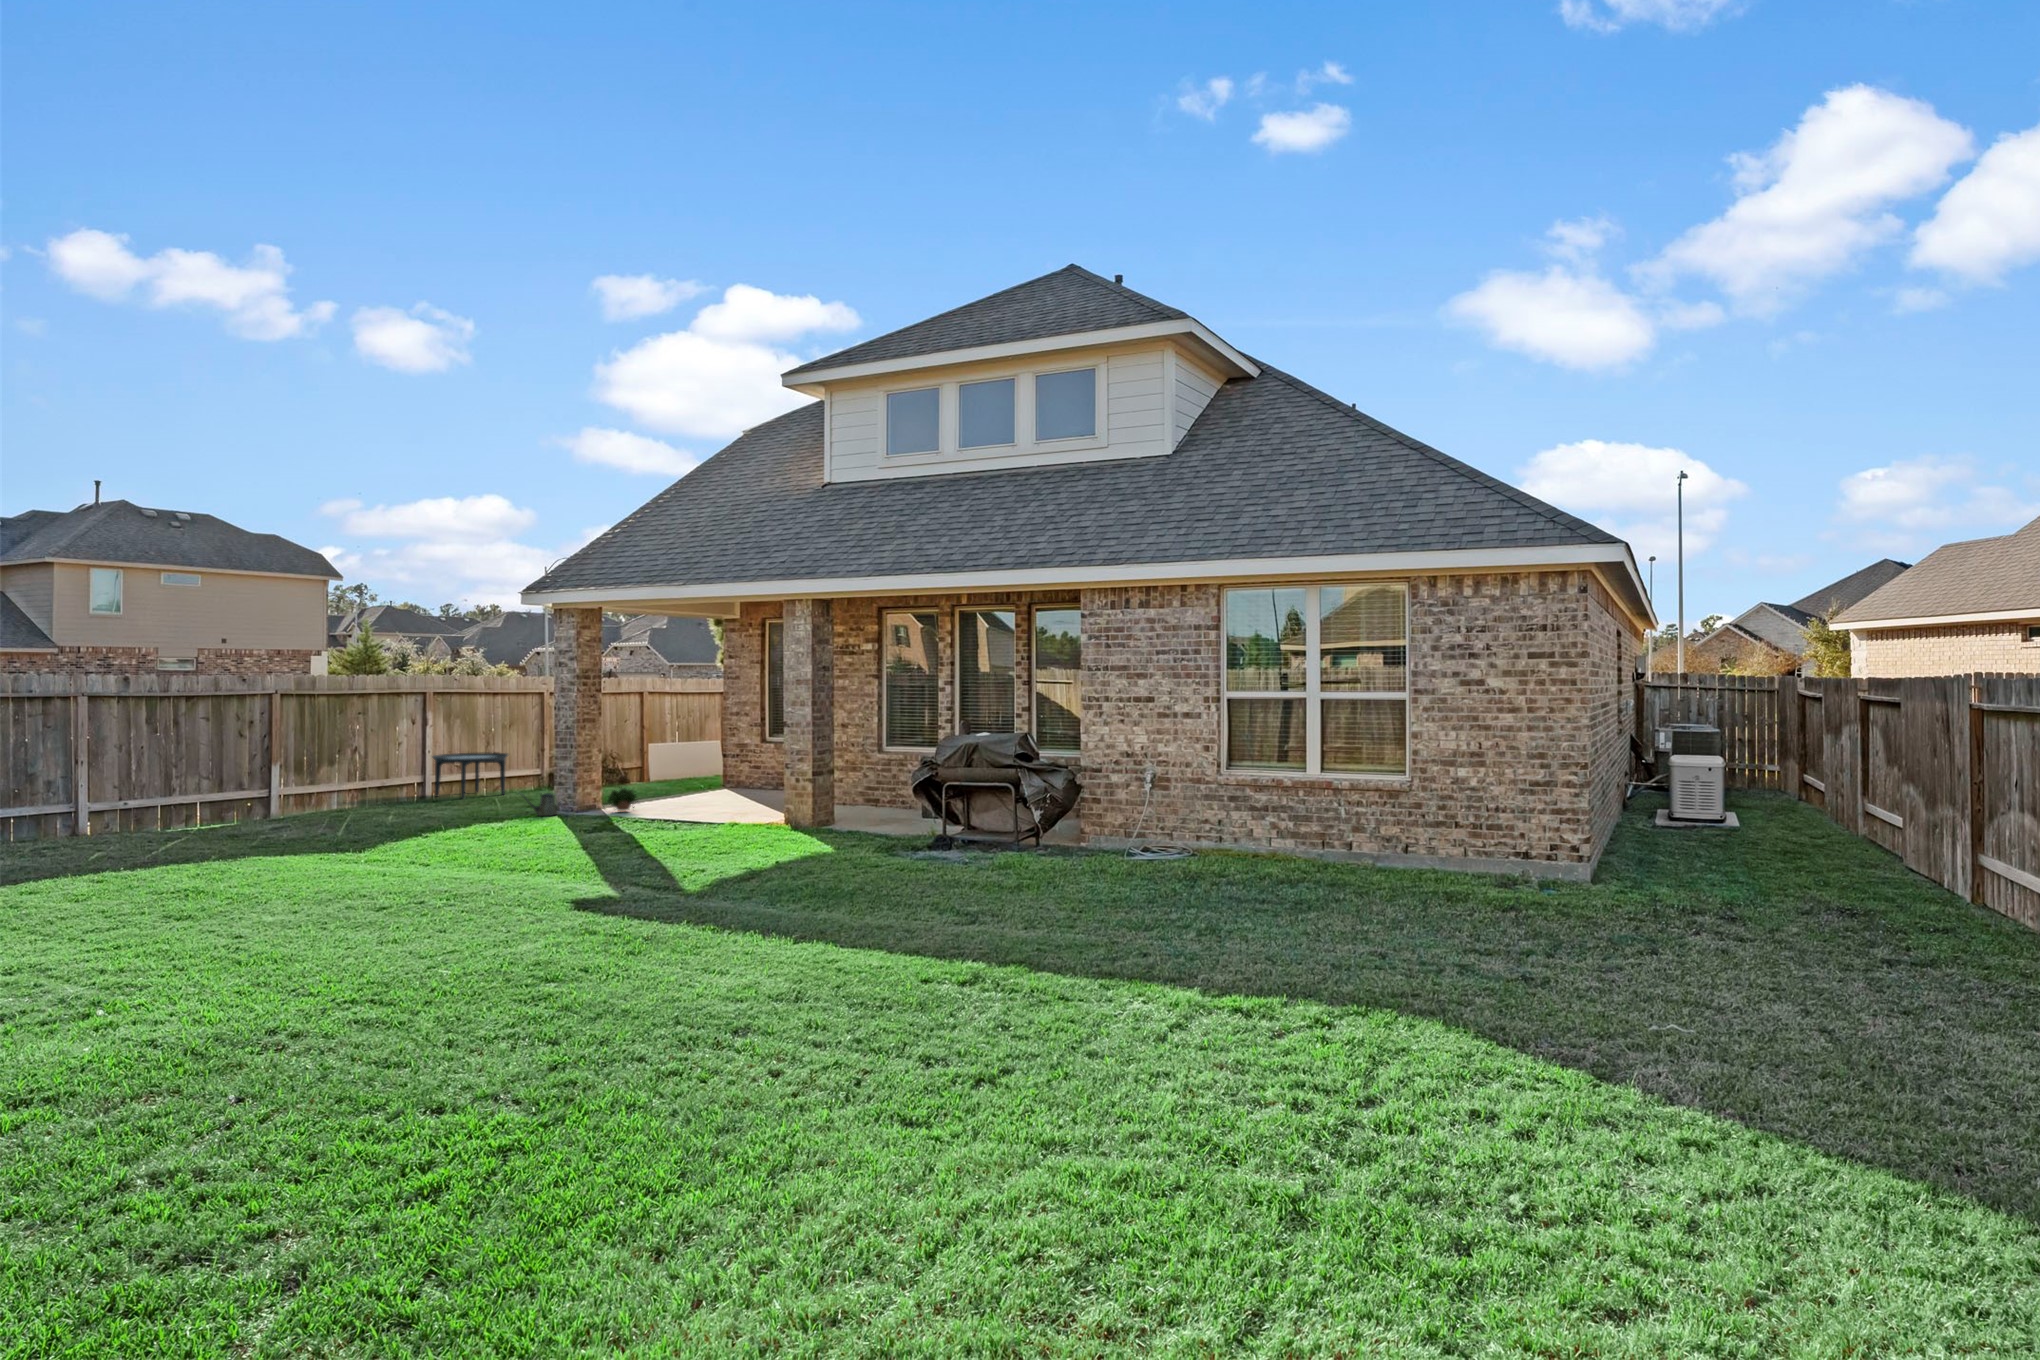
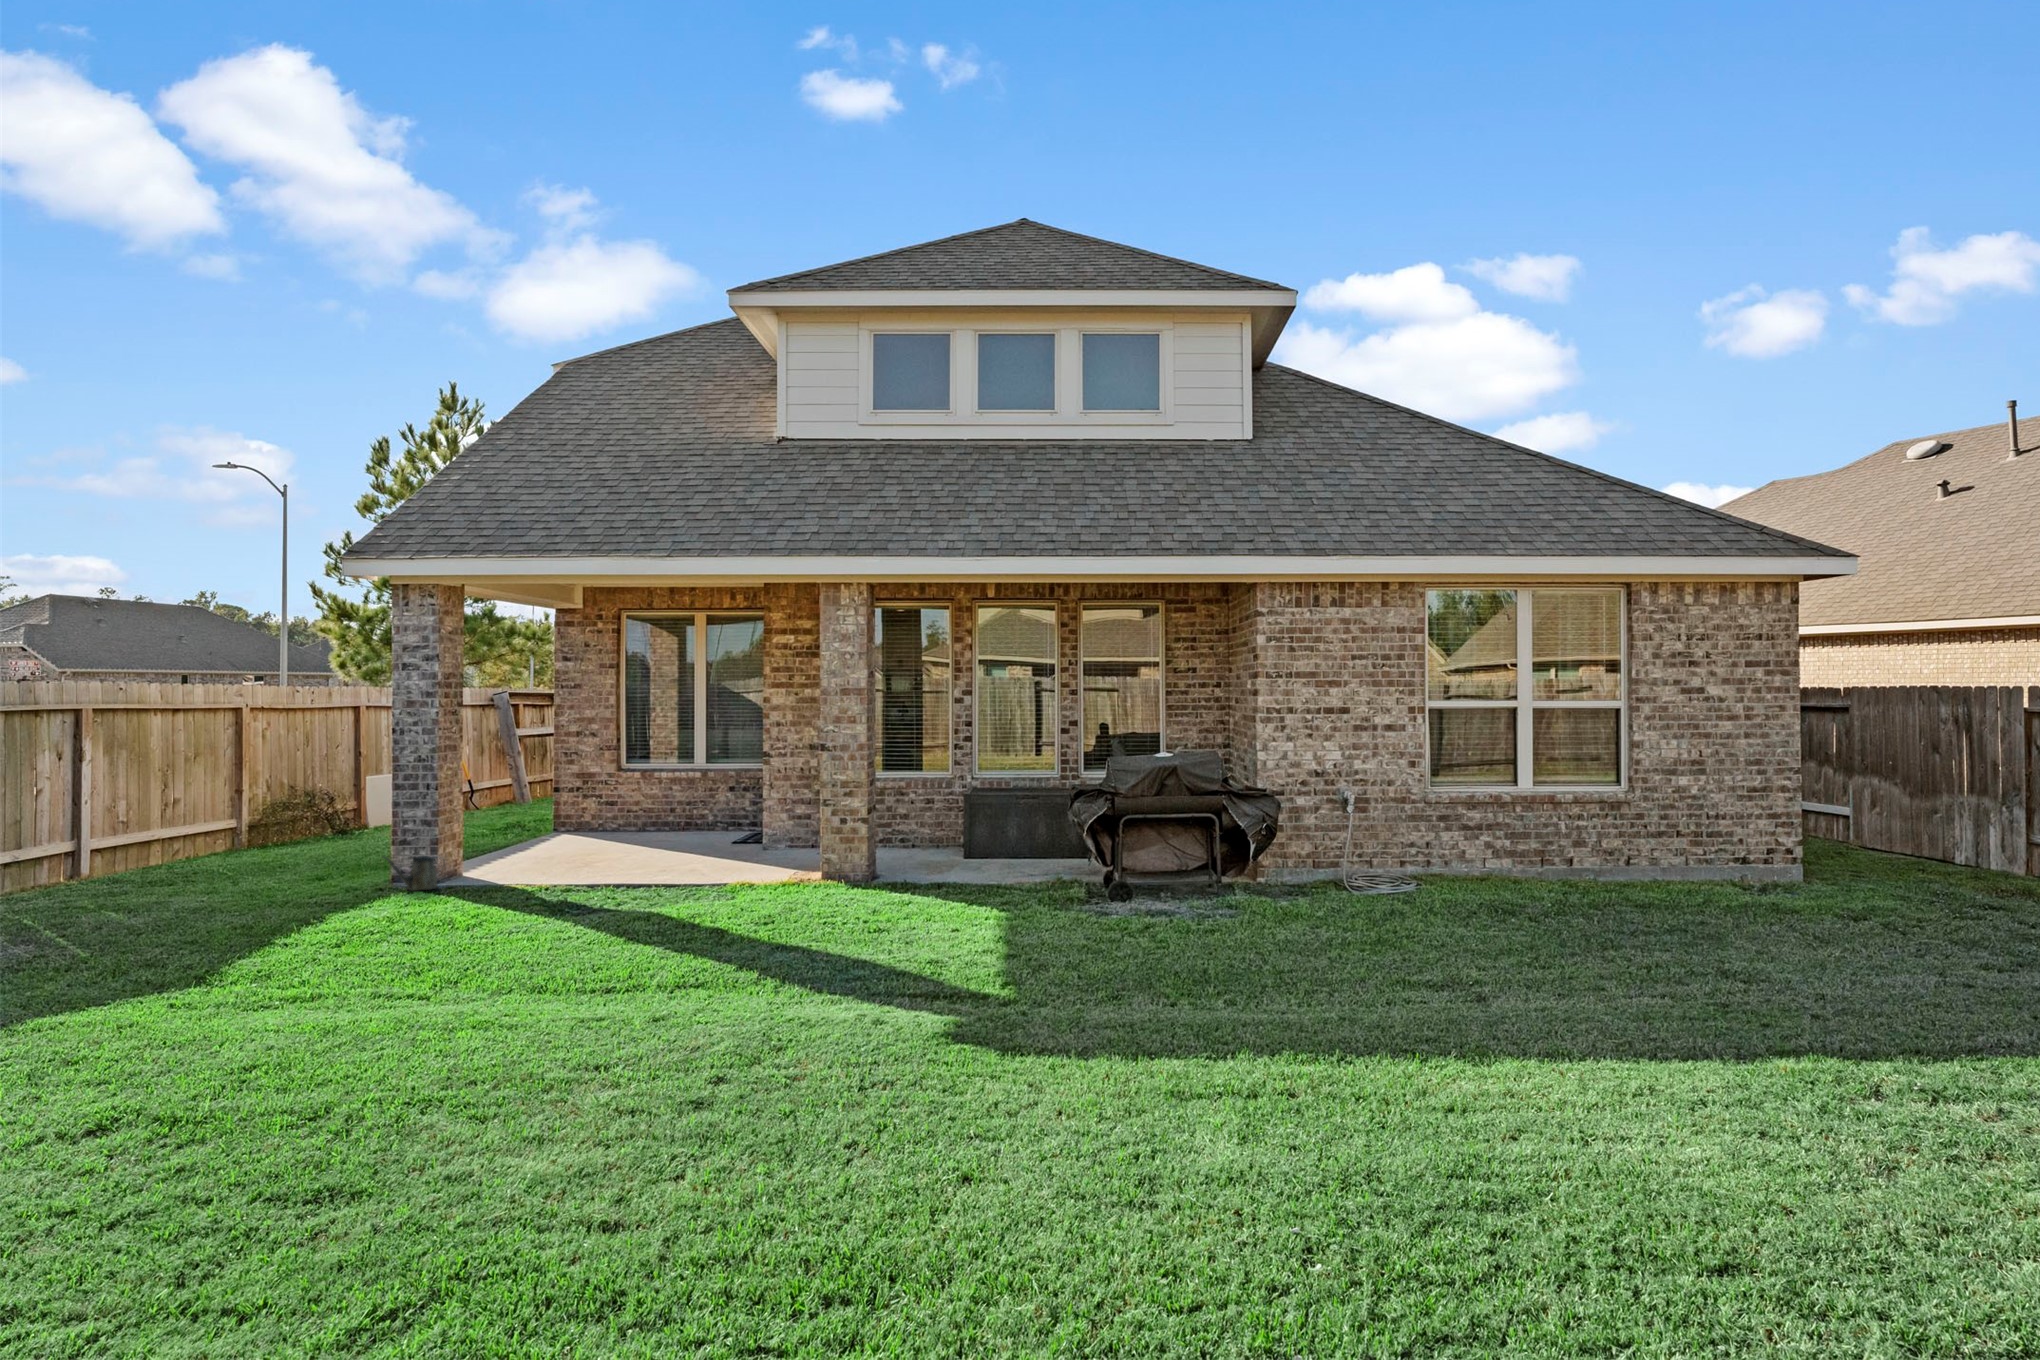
round table: present [432,752,509,799] -> none [97,801,234,876]
potted plant: present [603,787,638,811] -> none [495,841,558,878]

